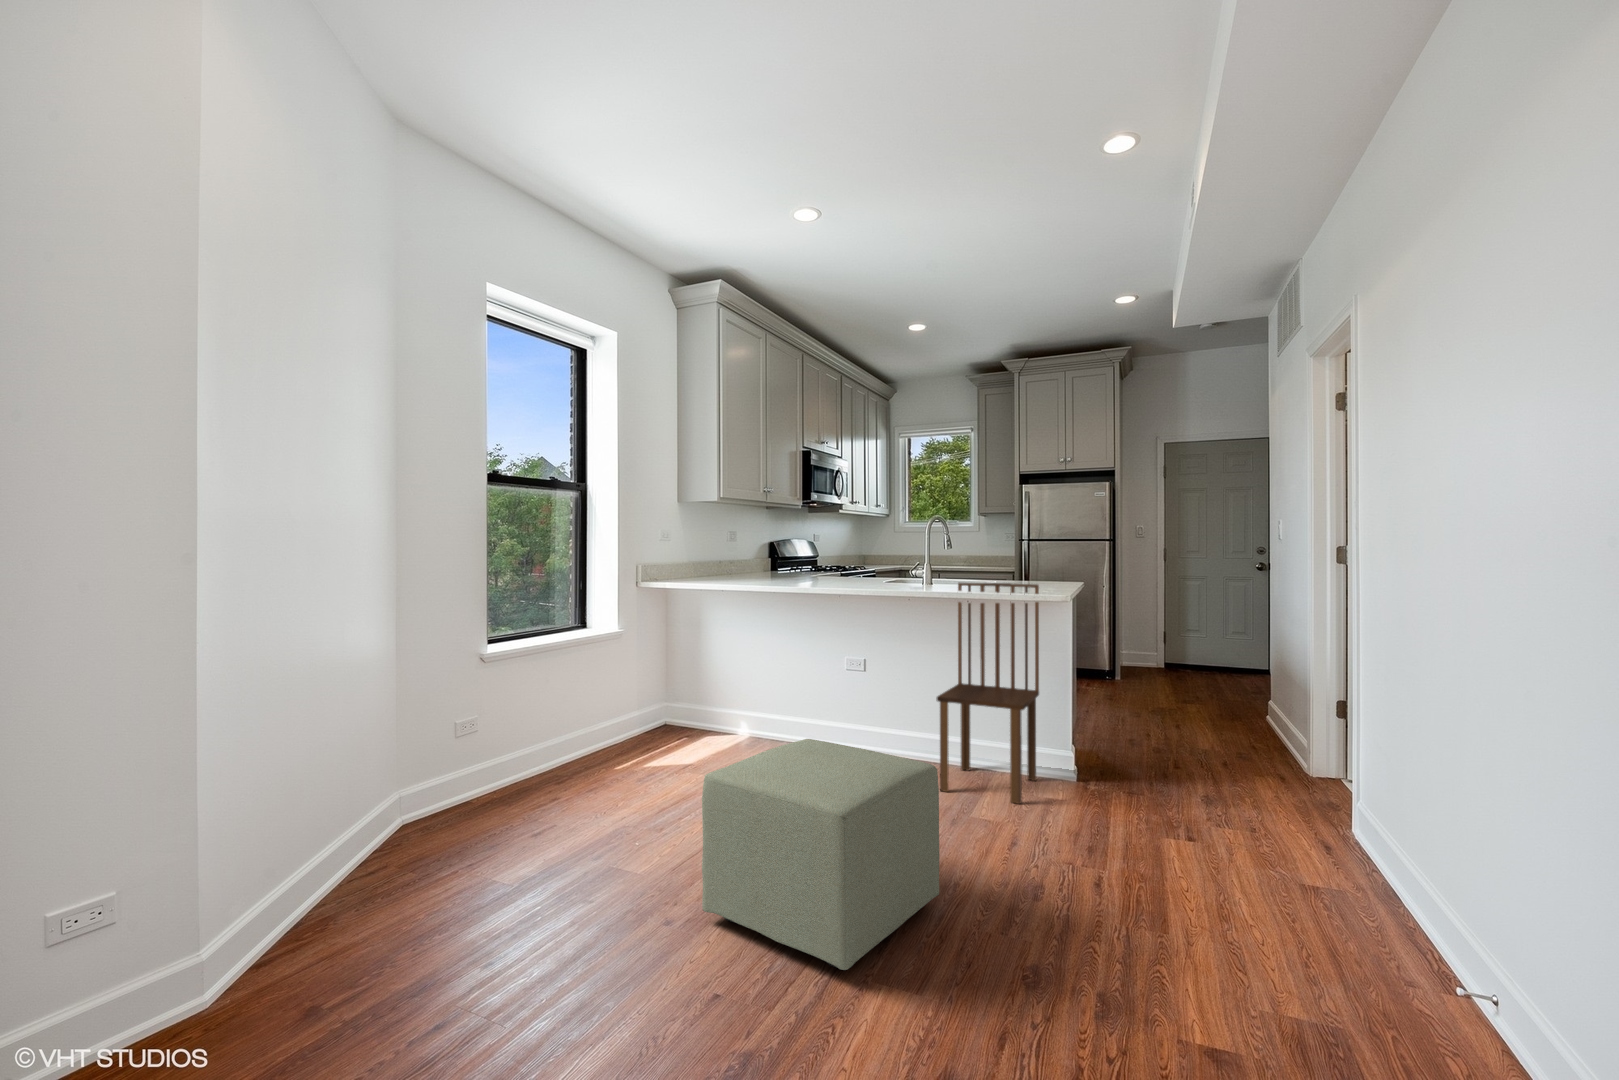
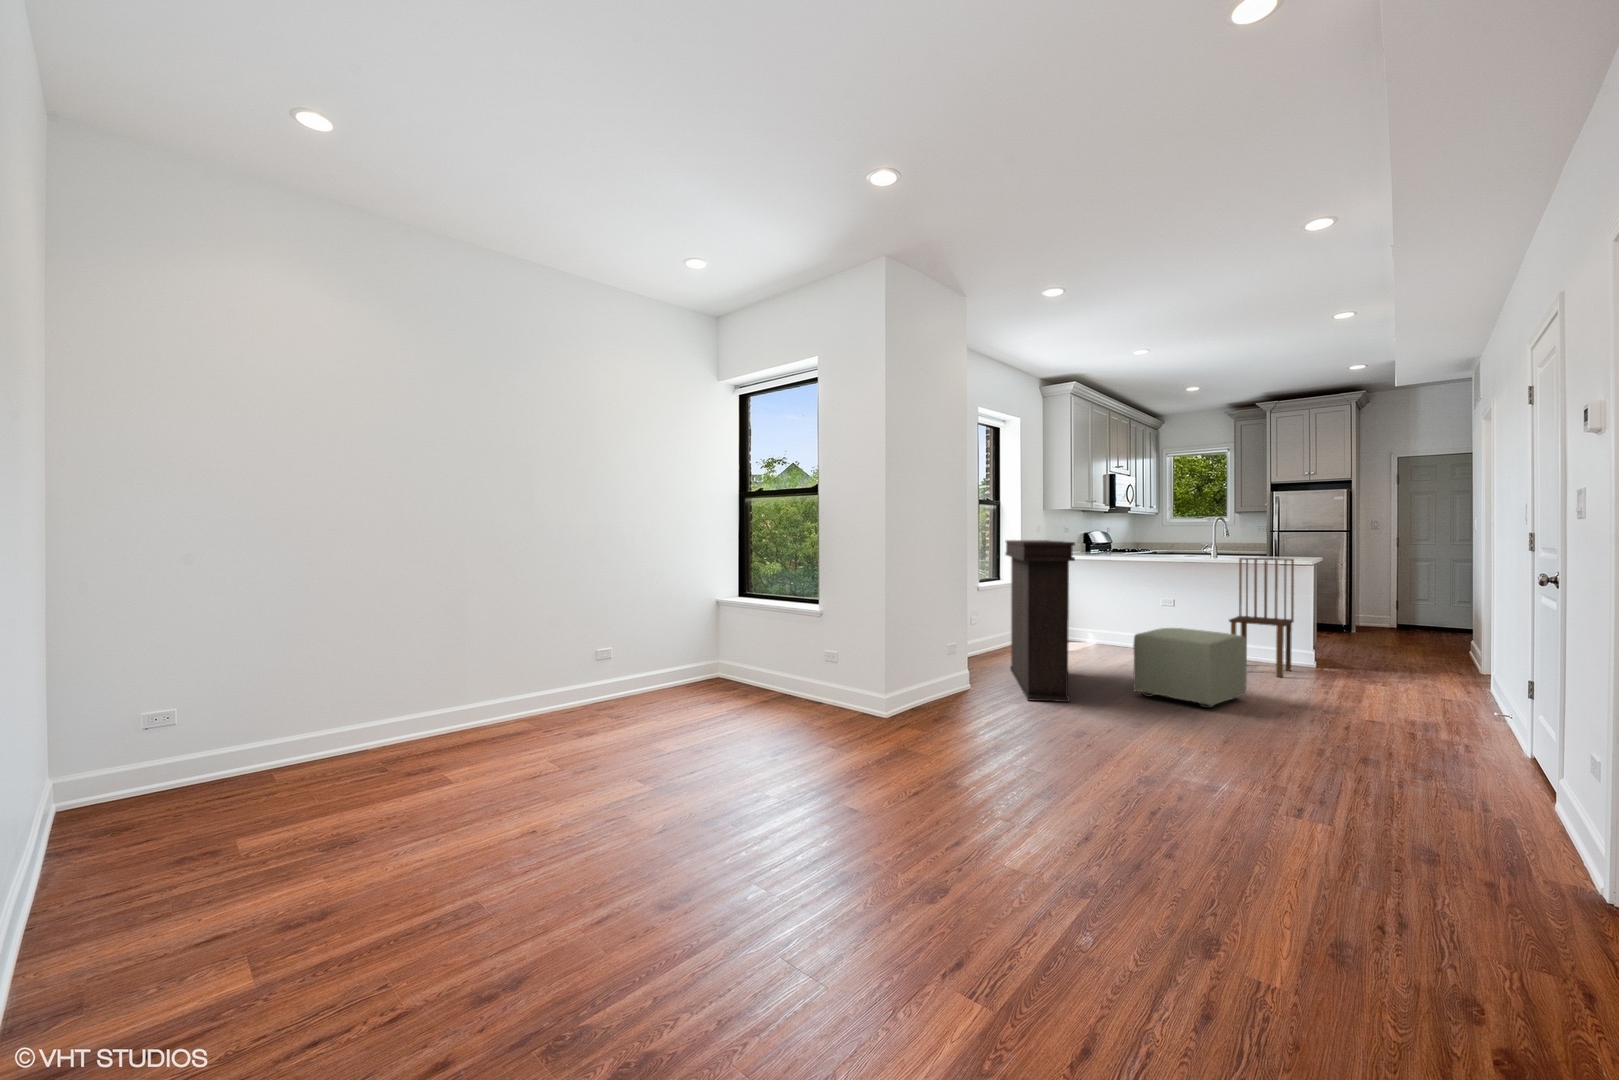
console table: none [378,553,598,989] -> present [1006,540,1075,702]

